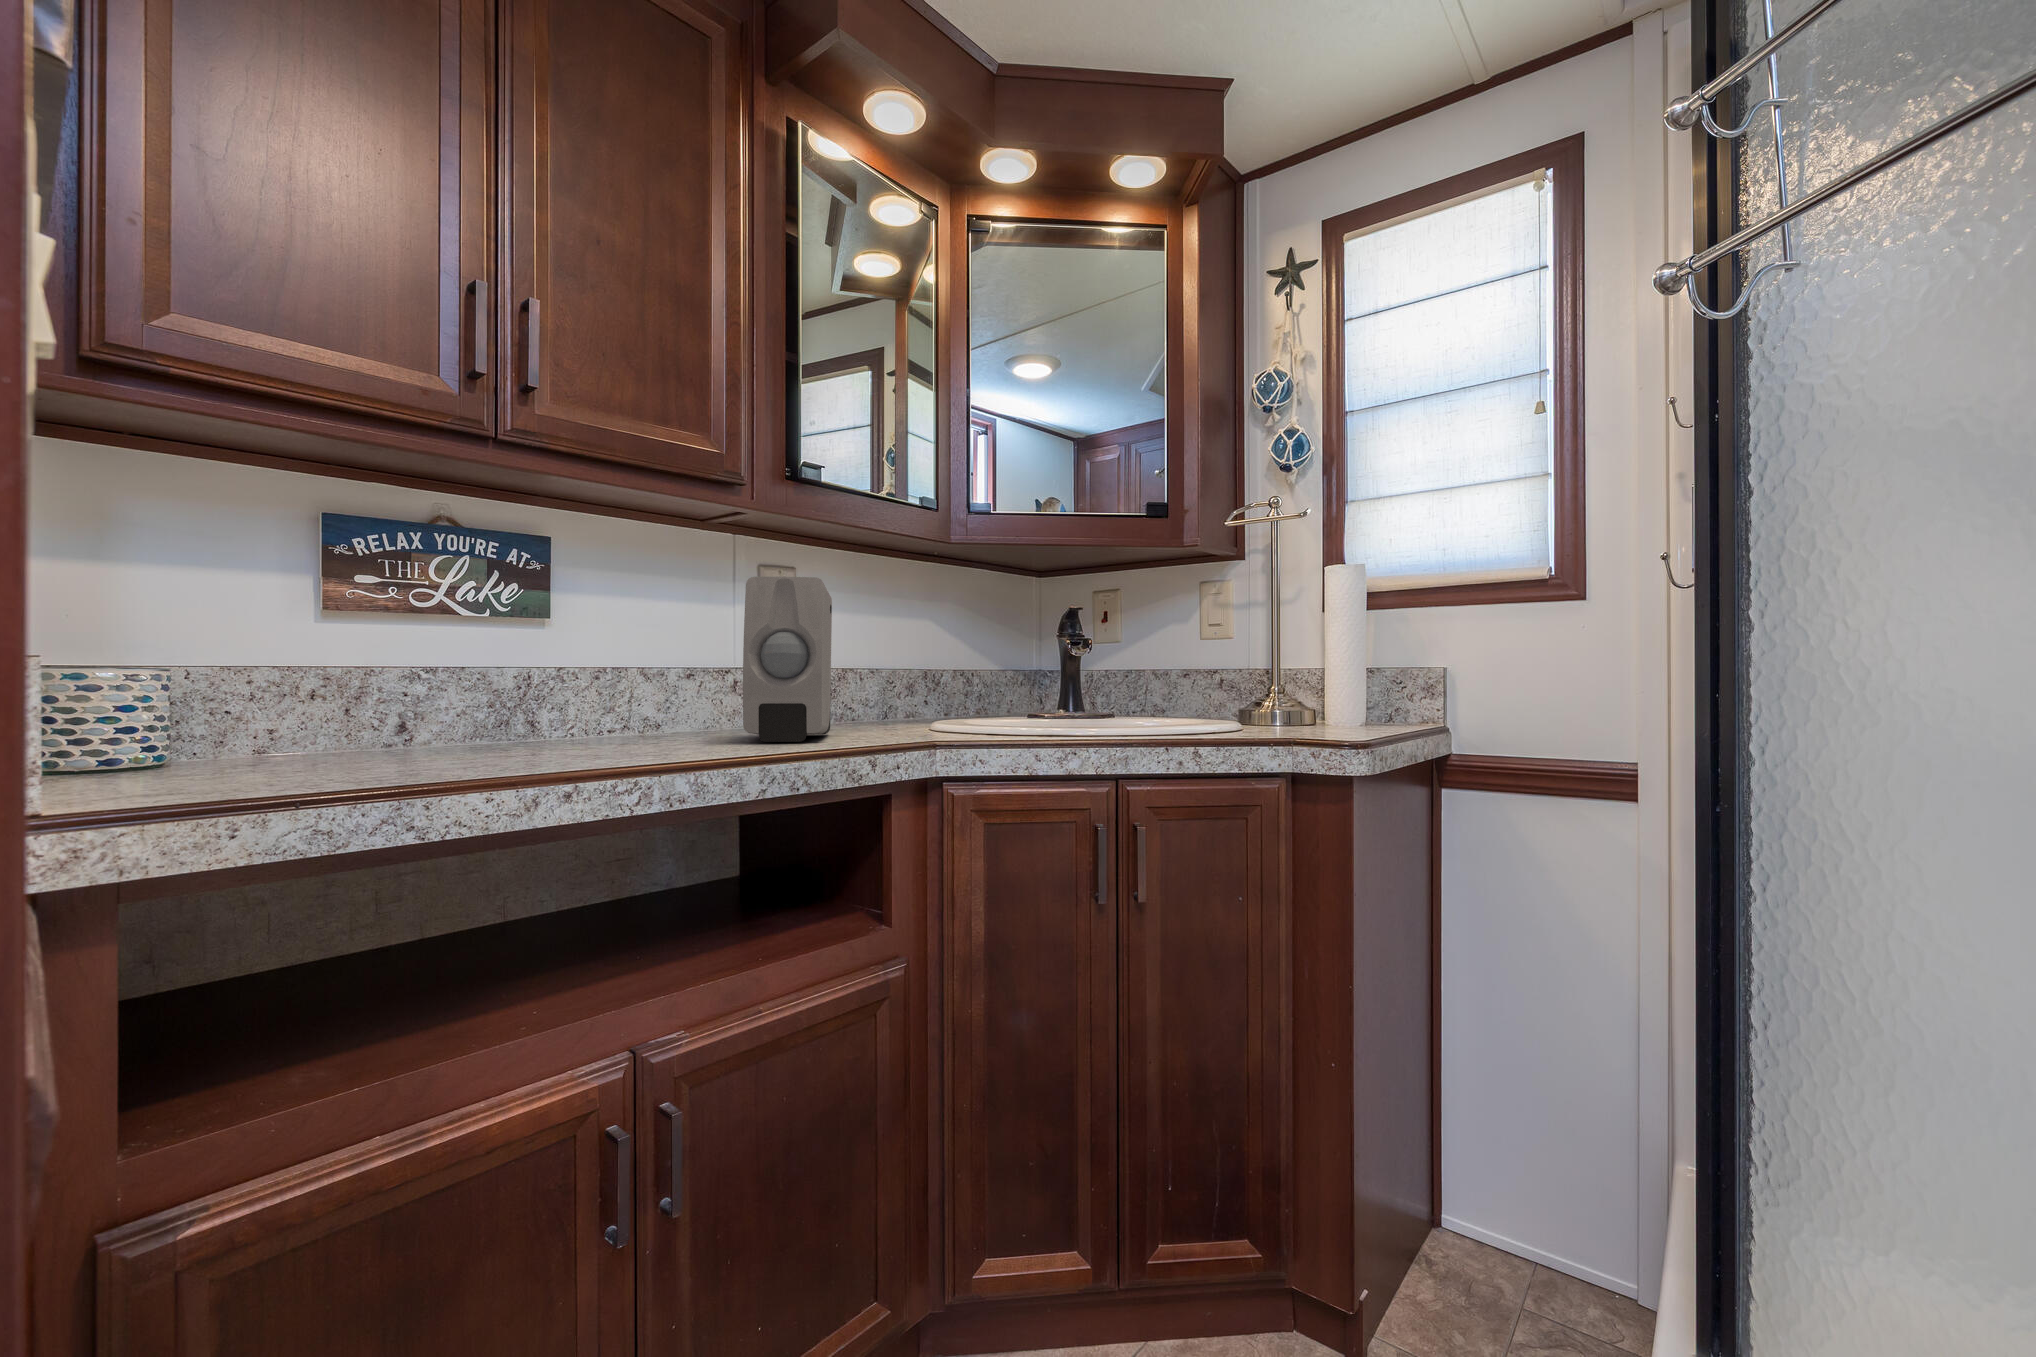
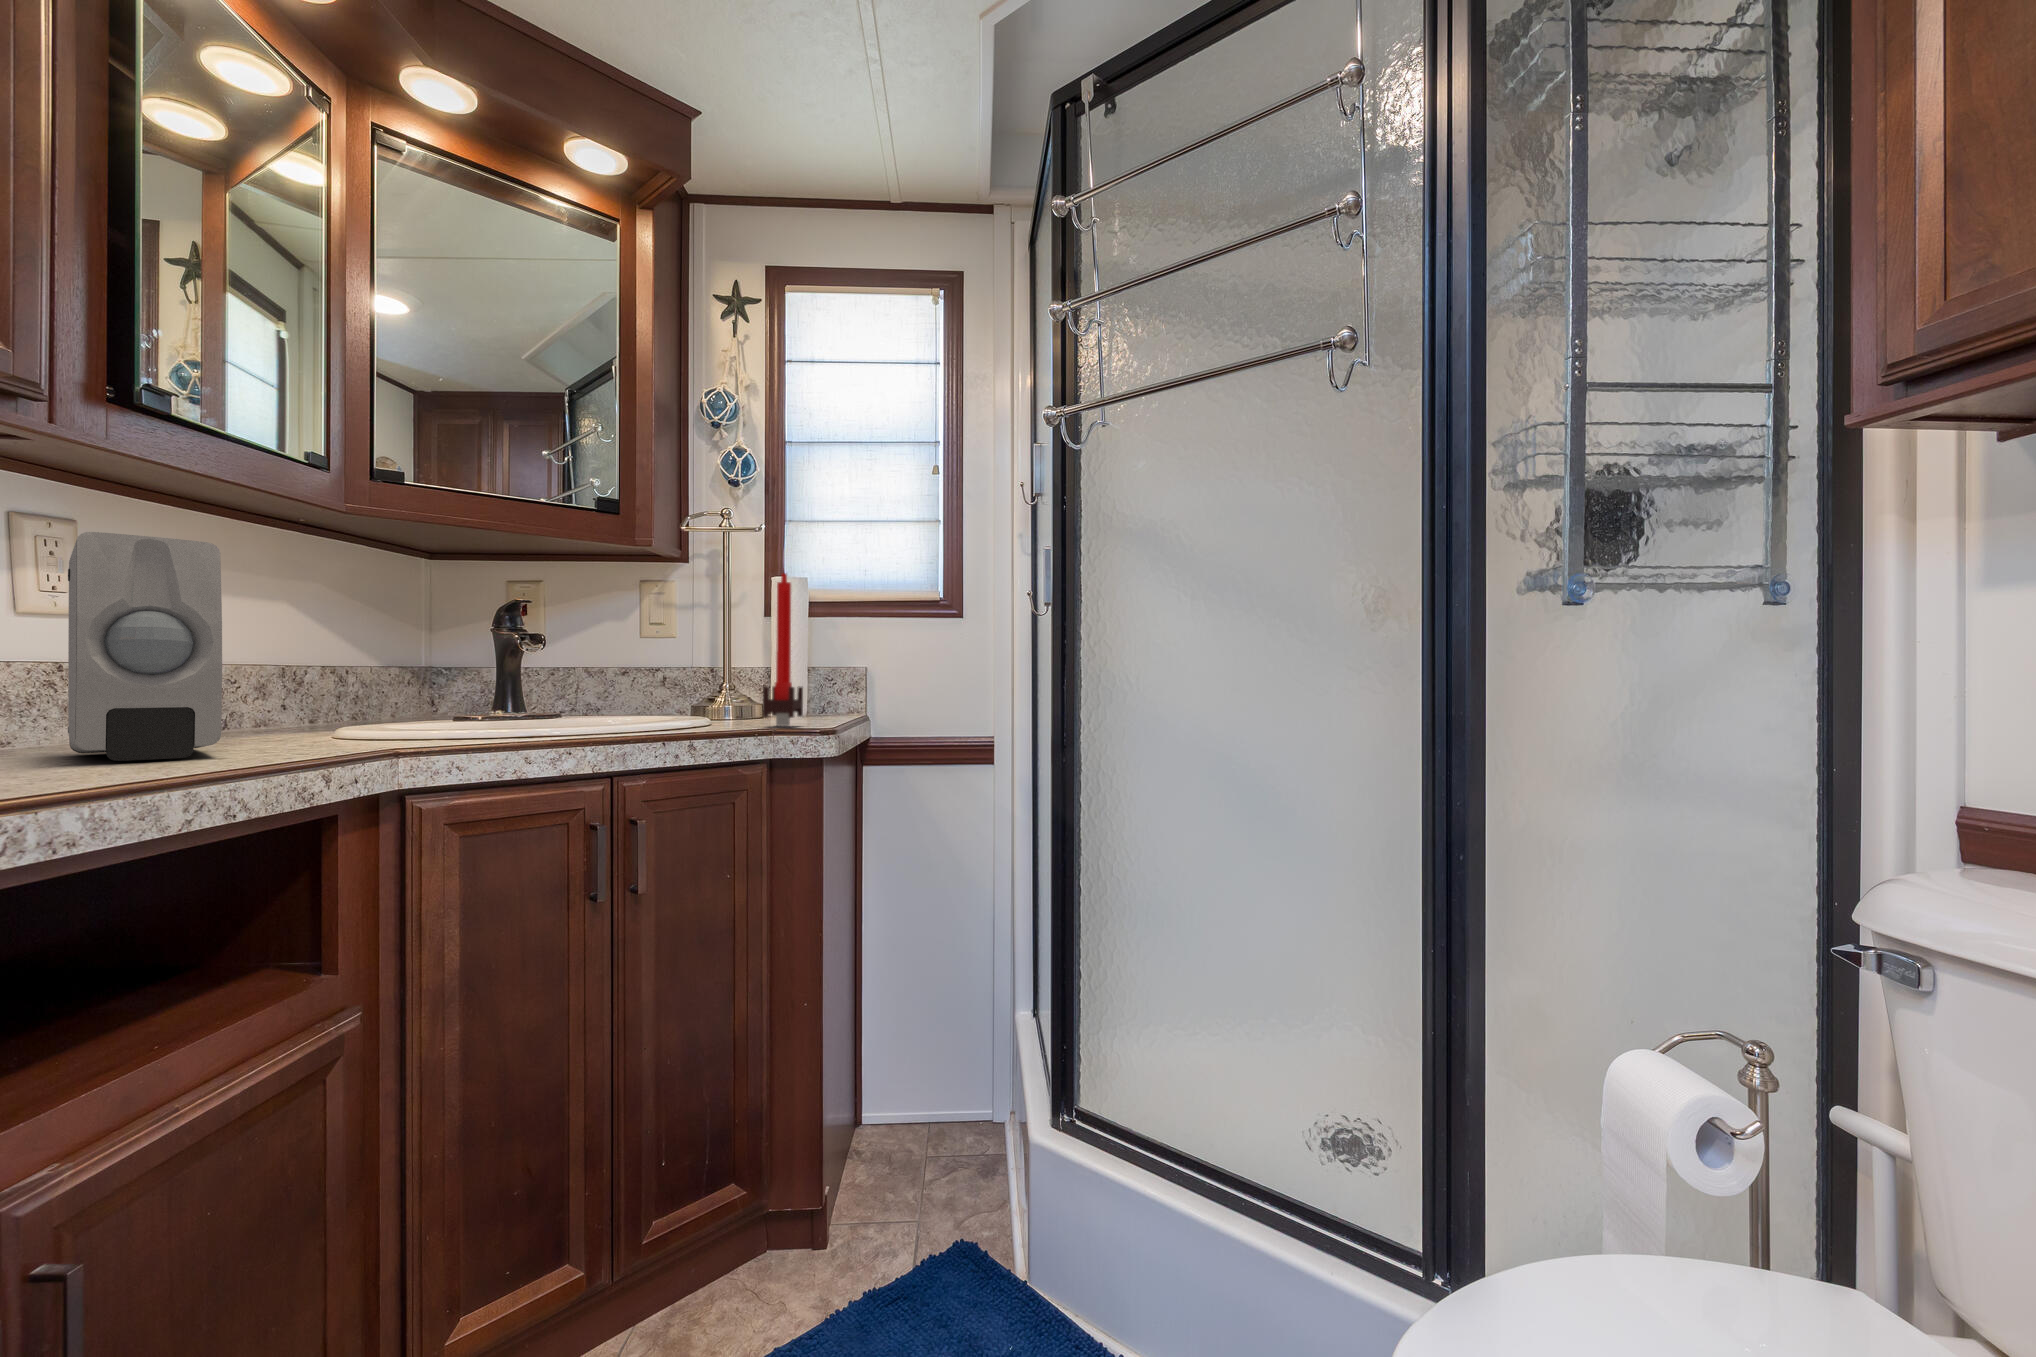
candle: none [1283,560,1333,734] -> present [763,573,803,726]

